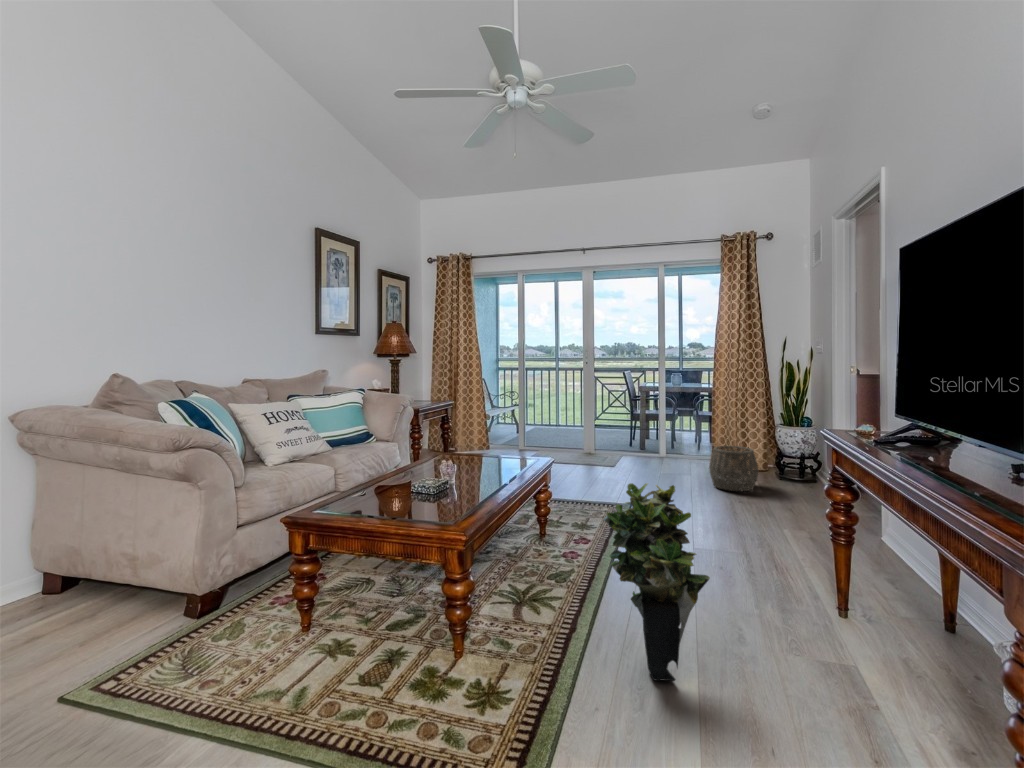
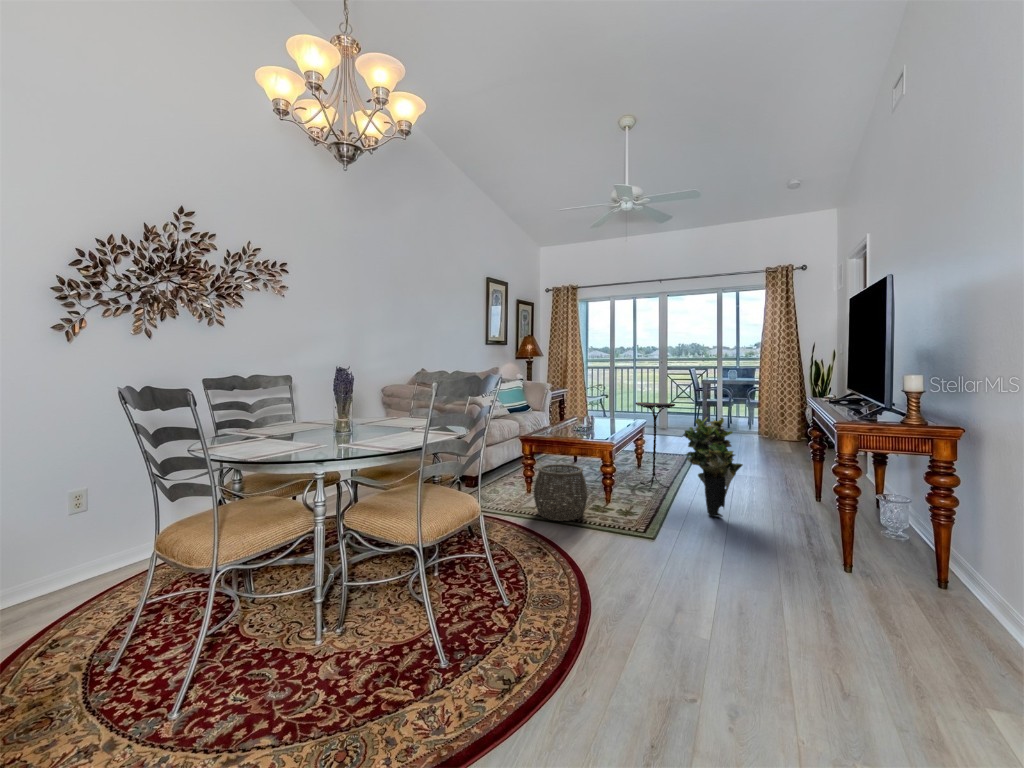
side table: none [529,443,595,601] -> present [635,402,675,490]
woven basket: present [709,446,758,492] -> present [534,464,588,521]

